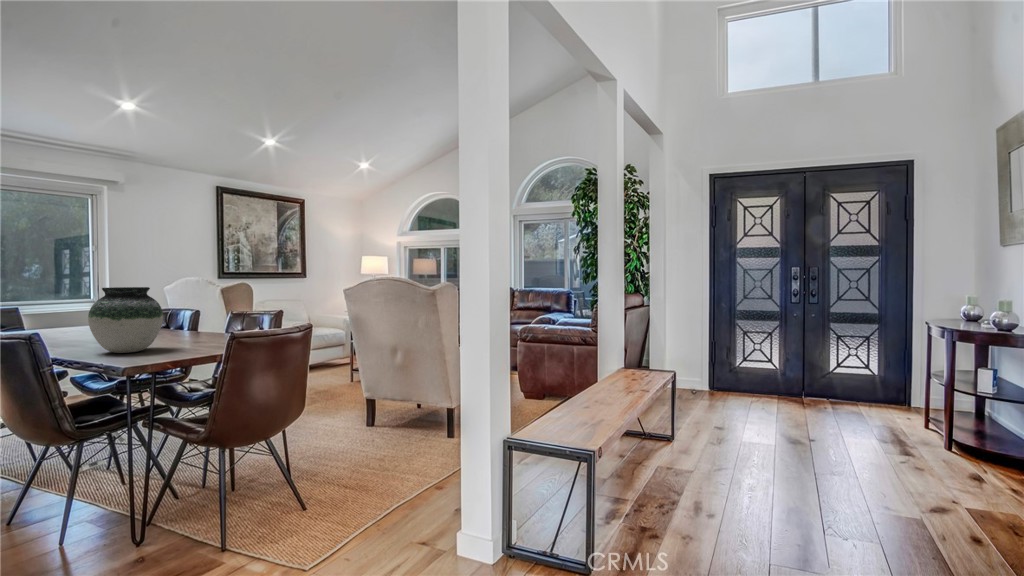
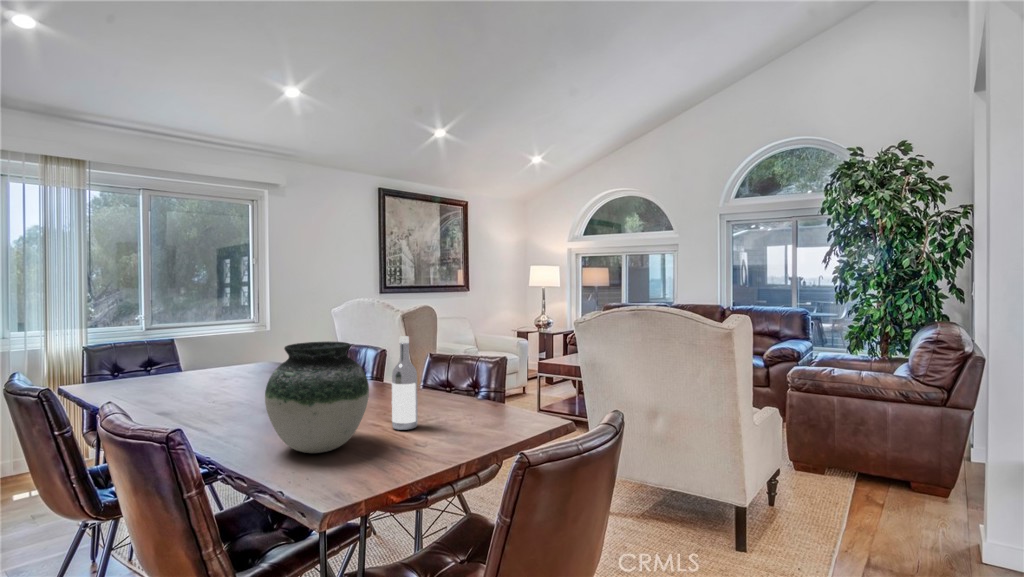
wine bottle: none [184,286,203,345] -> present [392,336,418,430]

